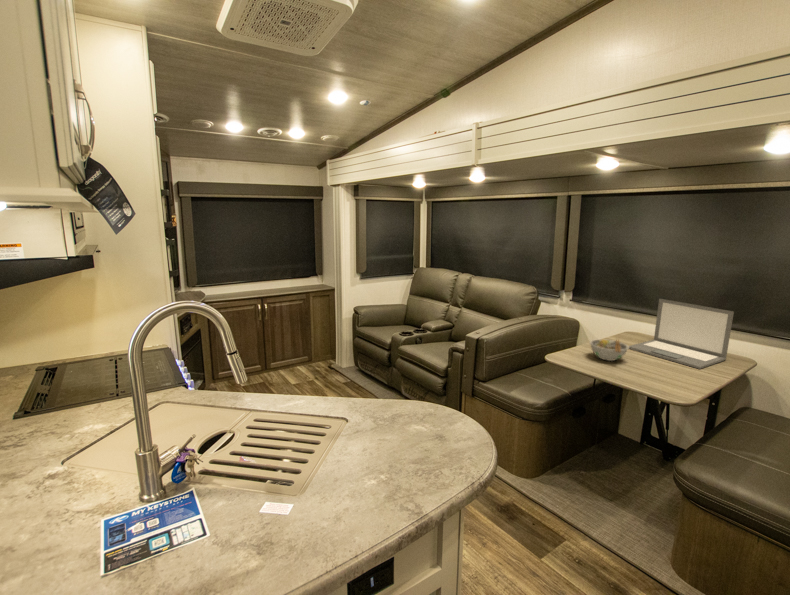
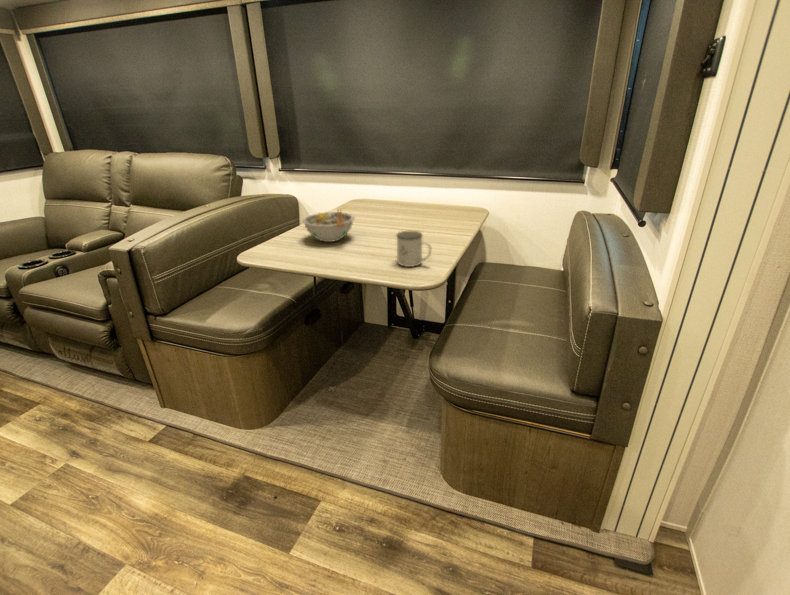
laptop: present [629,299,734,369] -> none [354,148,461,229]
mug: none [658,365,688,391] -> present [397,231,431,267]

